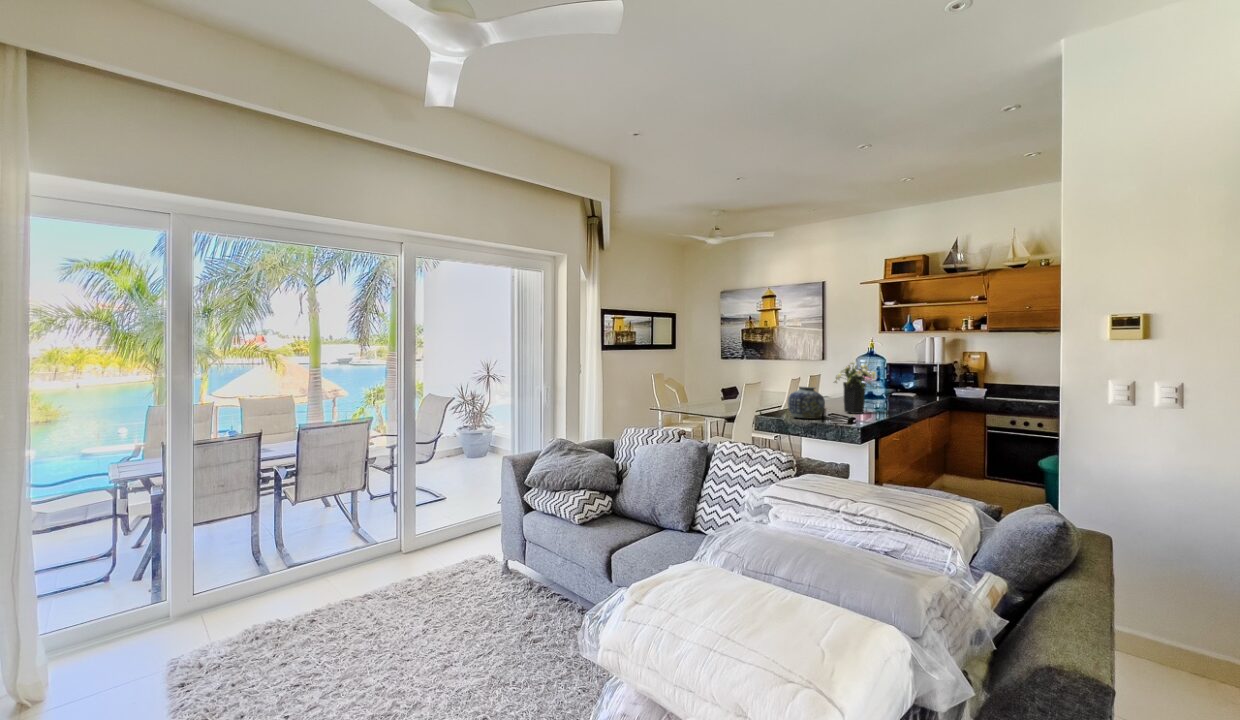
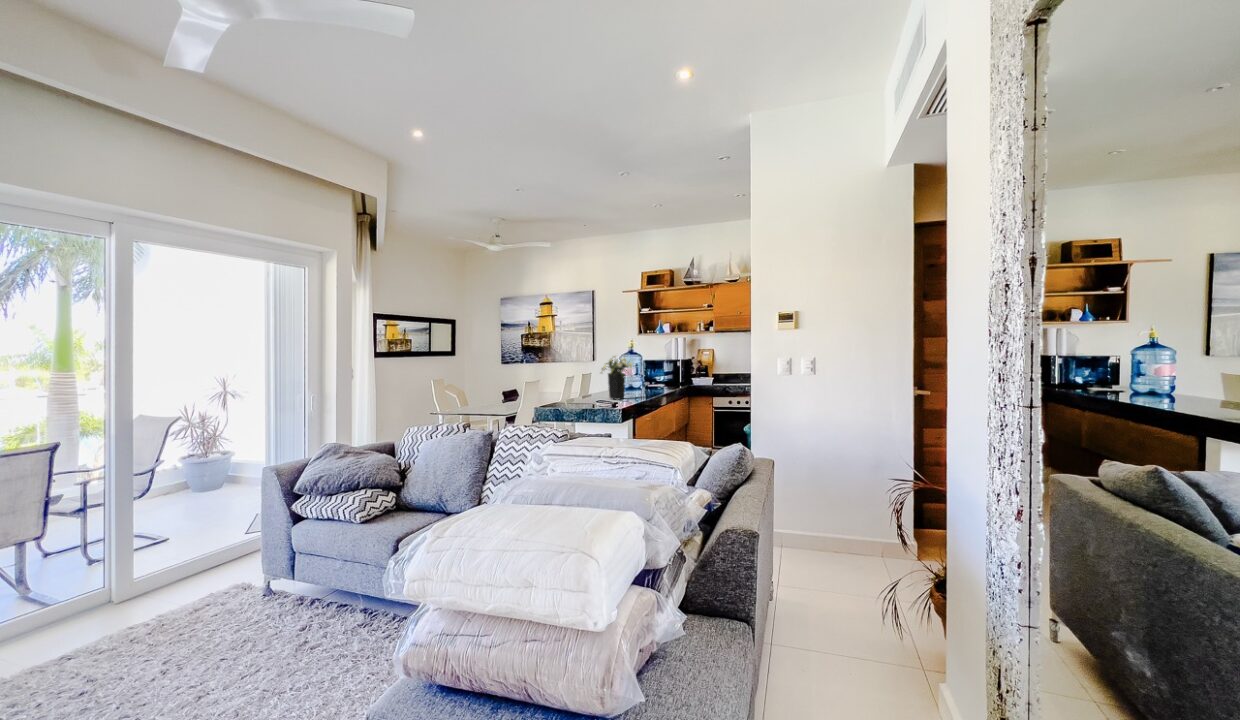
vase: present [788,387,825,419] -> none [562,377,593,404]

